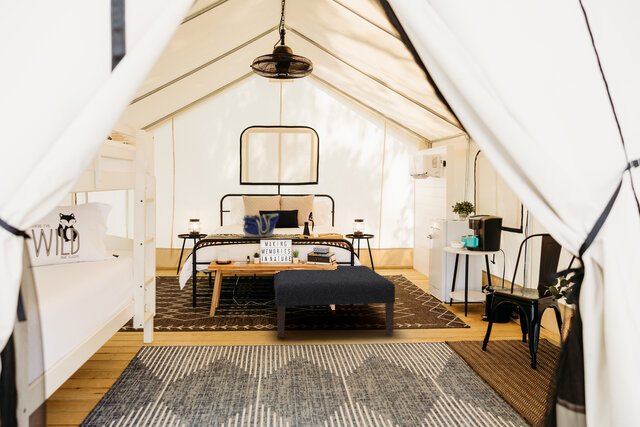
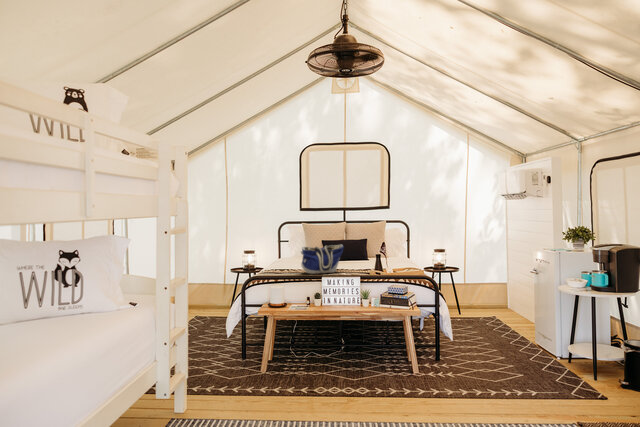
ottoman: present [274,265,395,337] -> none [339,309,500,408]

